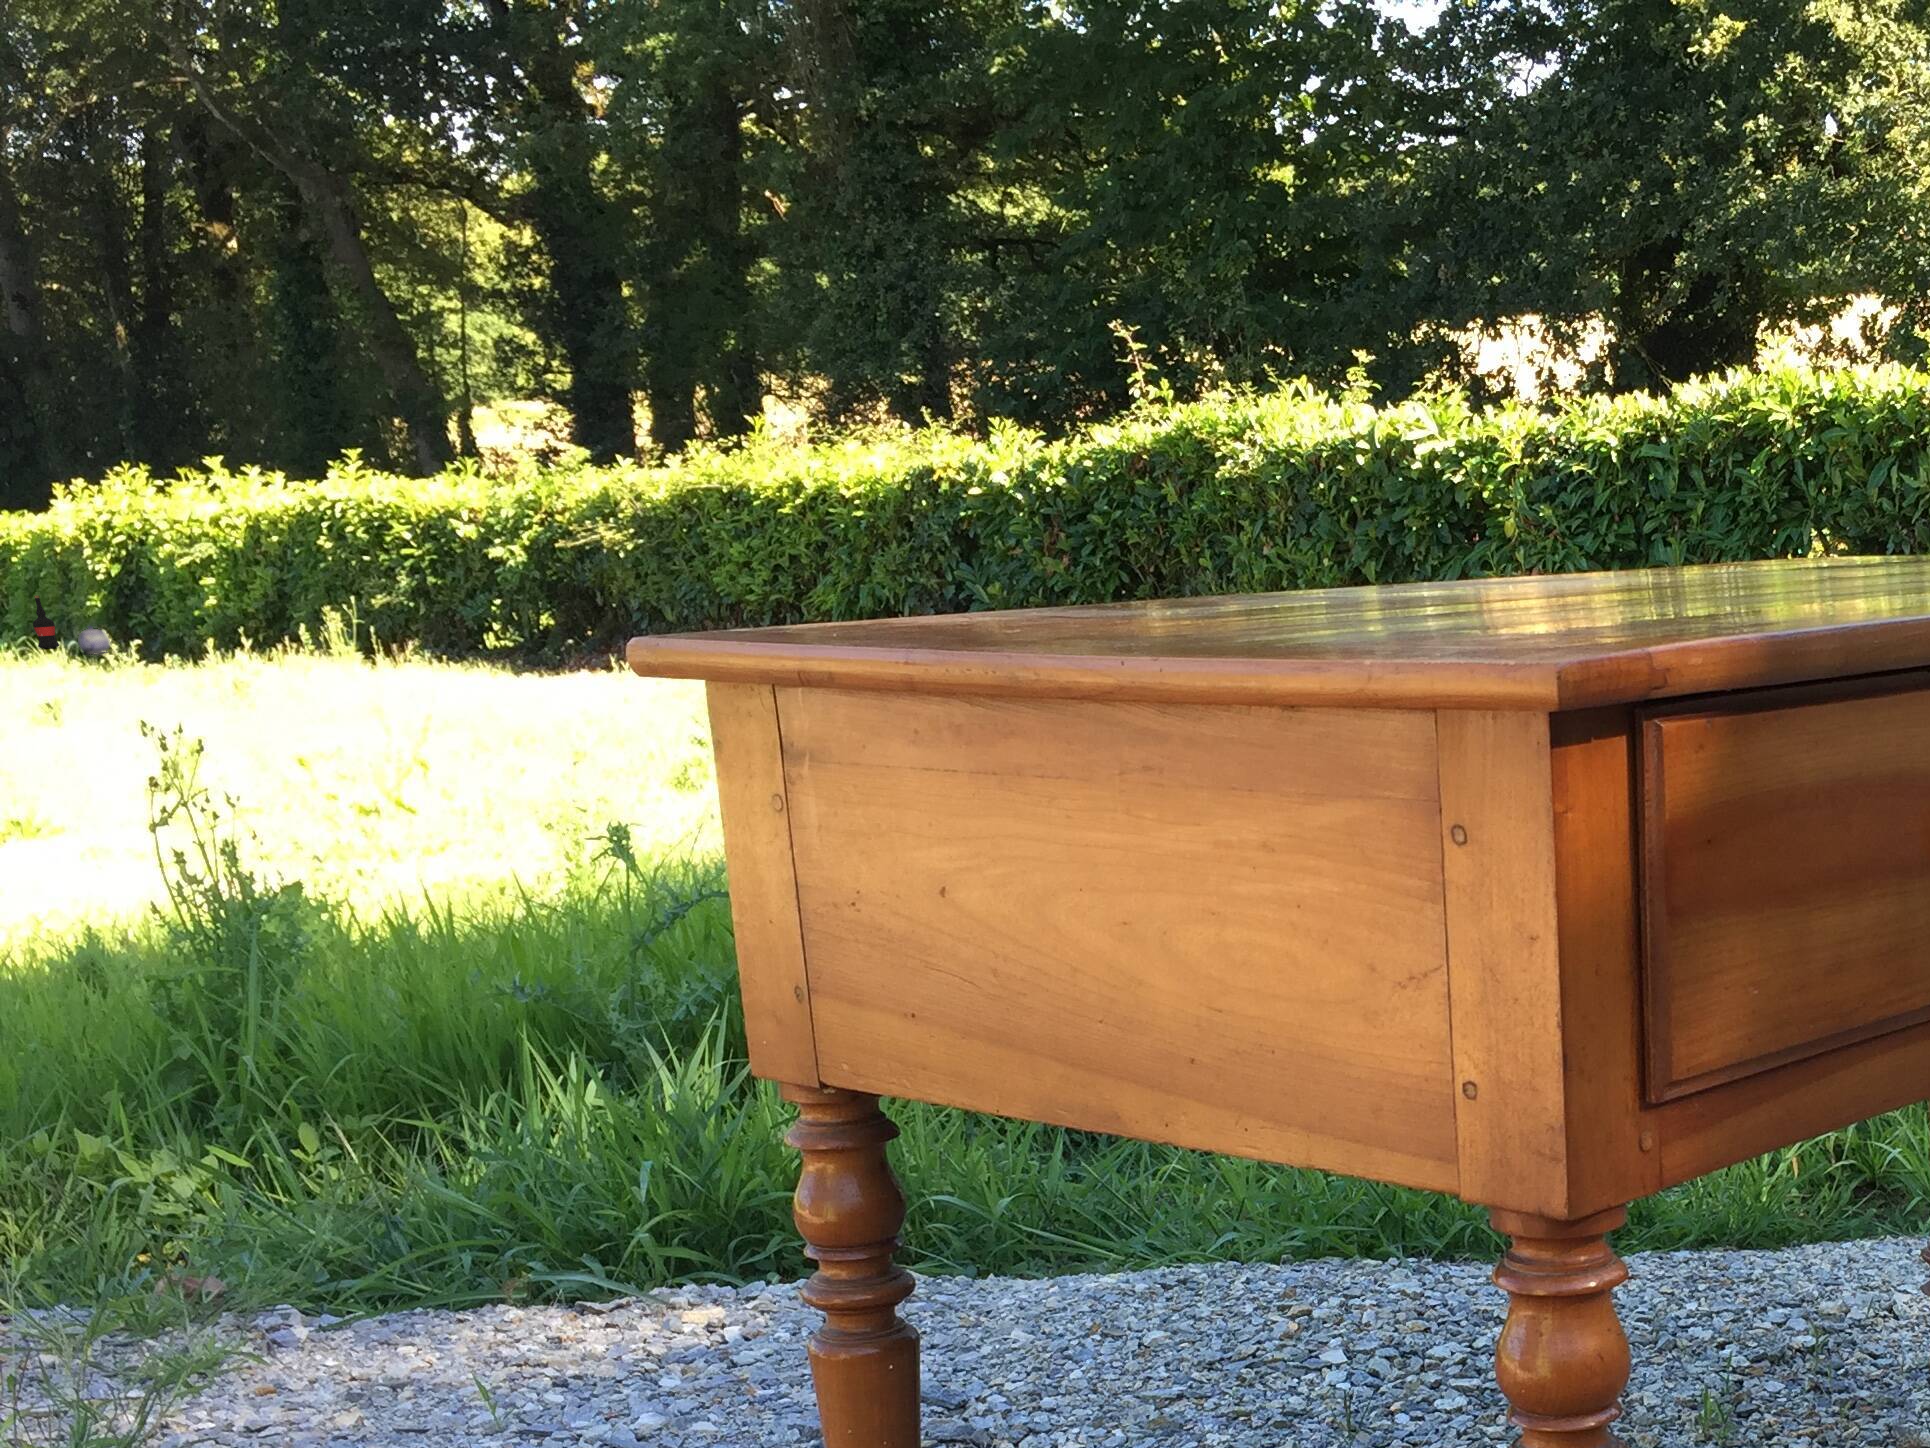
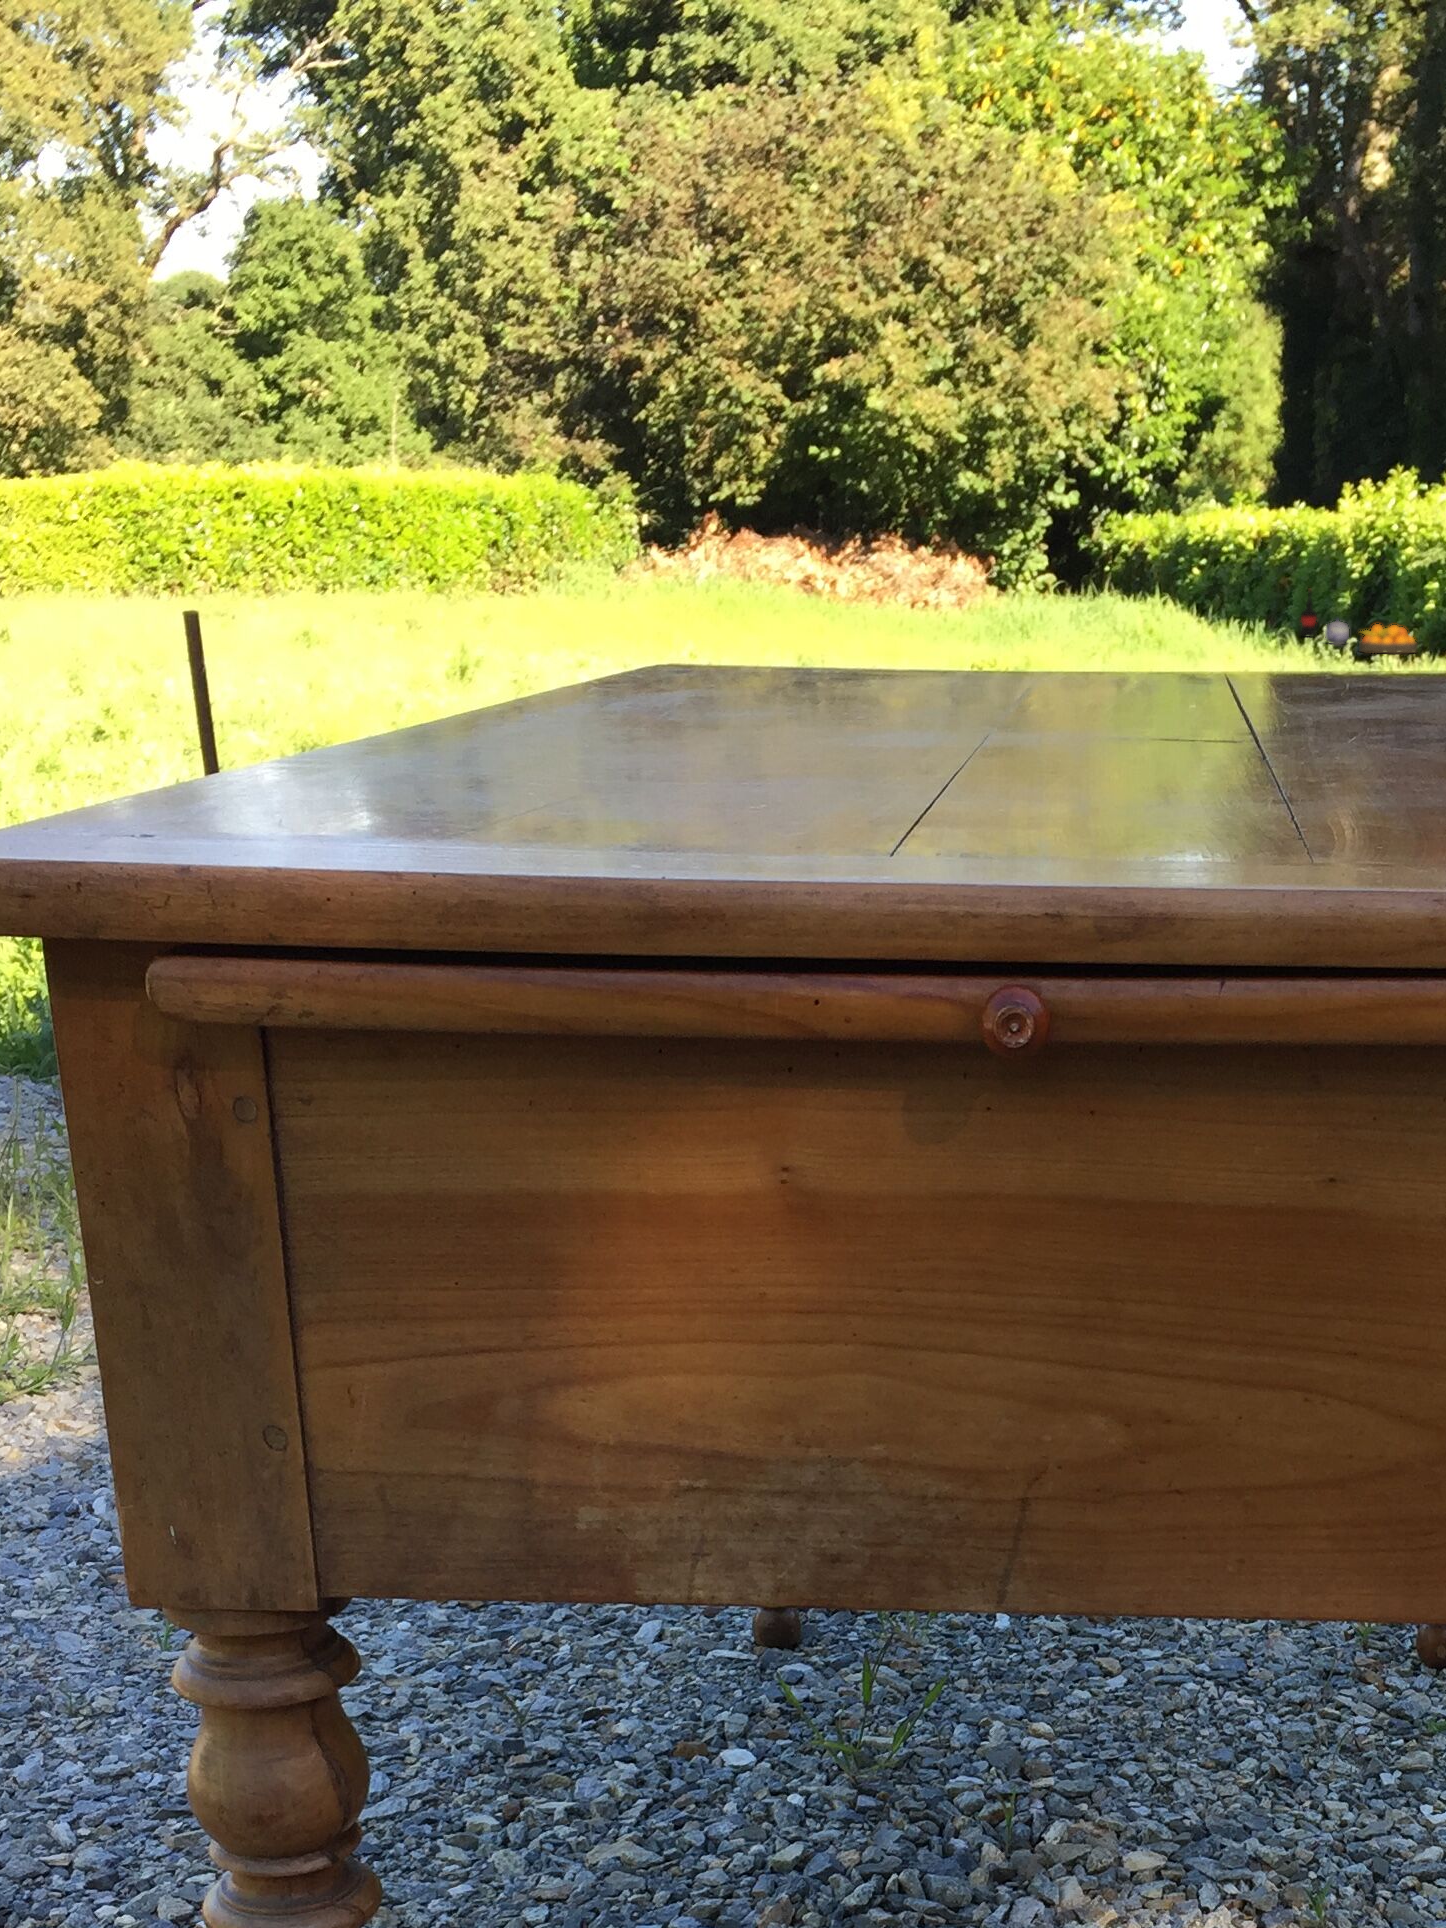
fruit bowl: none [130,628,211,660] -> present [1359,624,1417,653]

